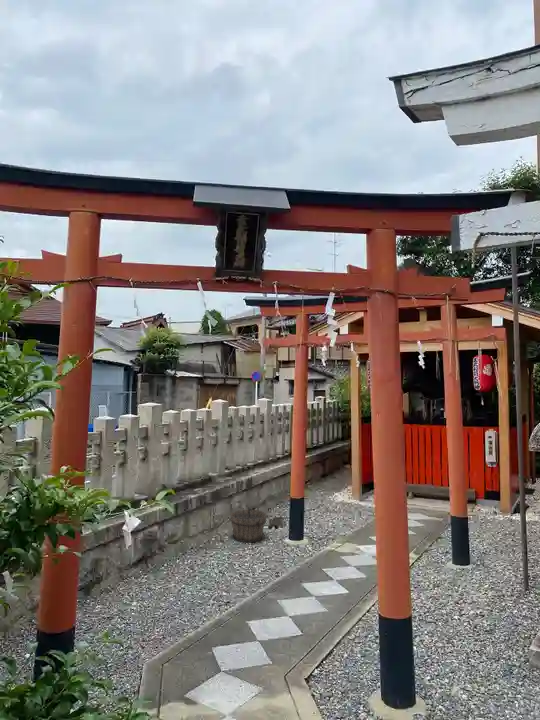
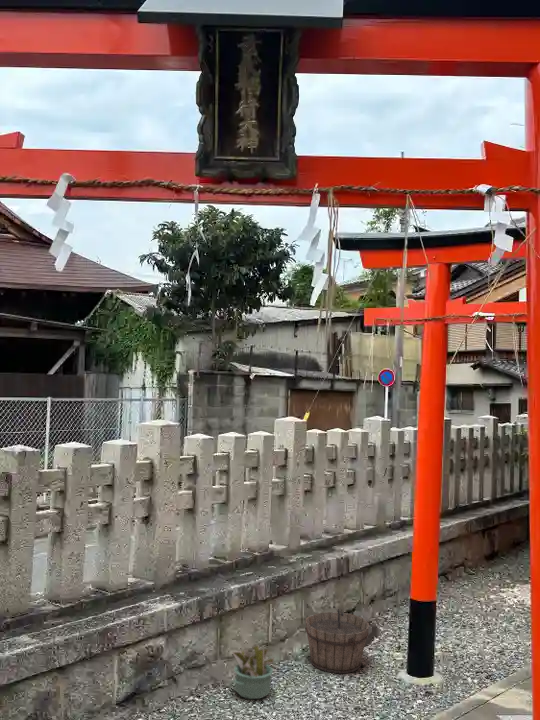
decorative plant: none [192,529,216,559] -> present [233,646,274,699]

